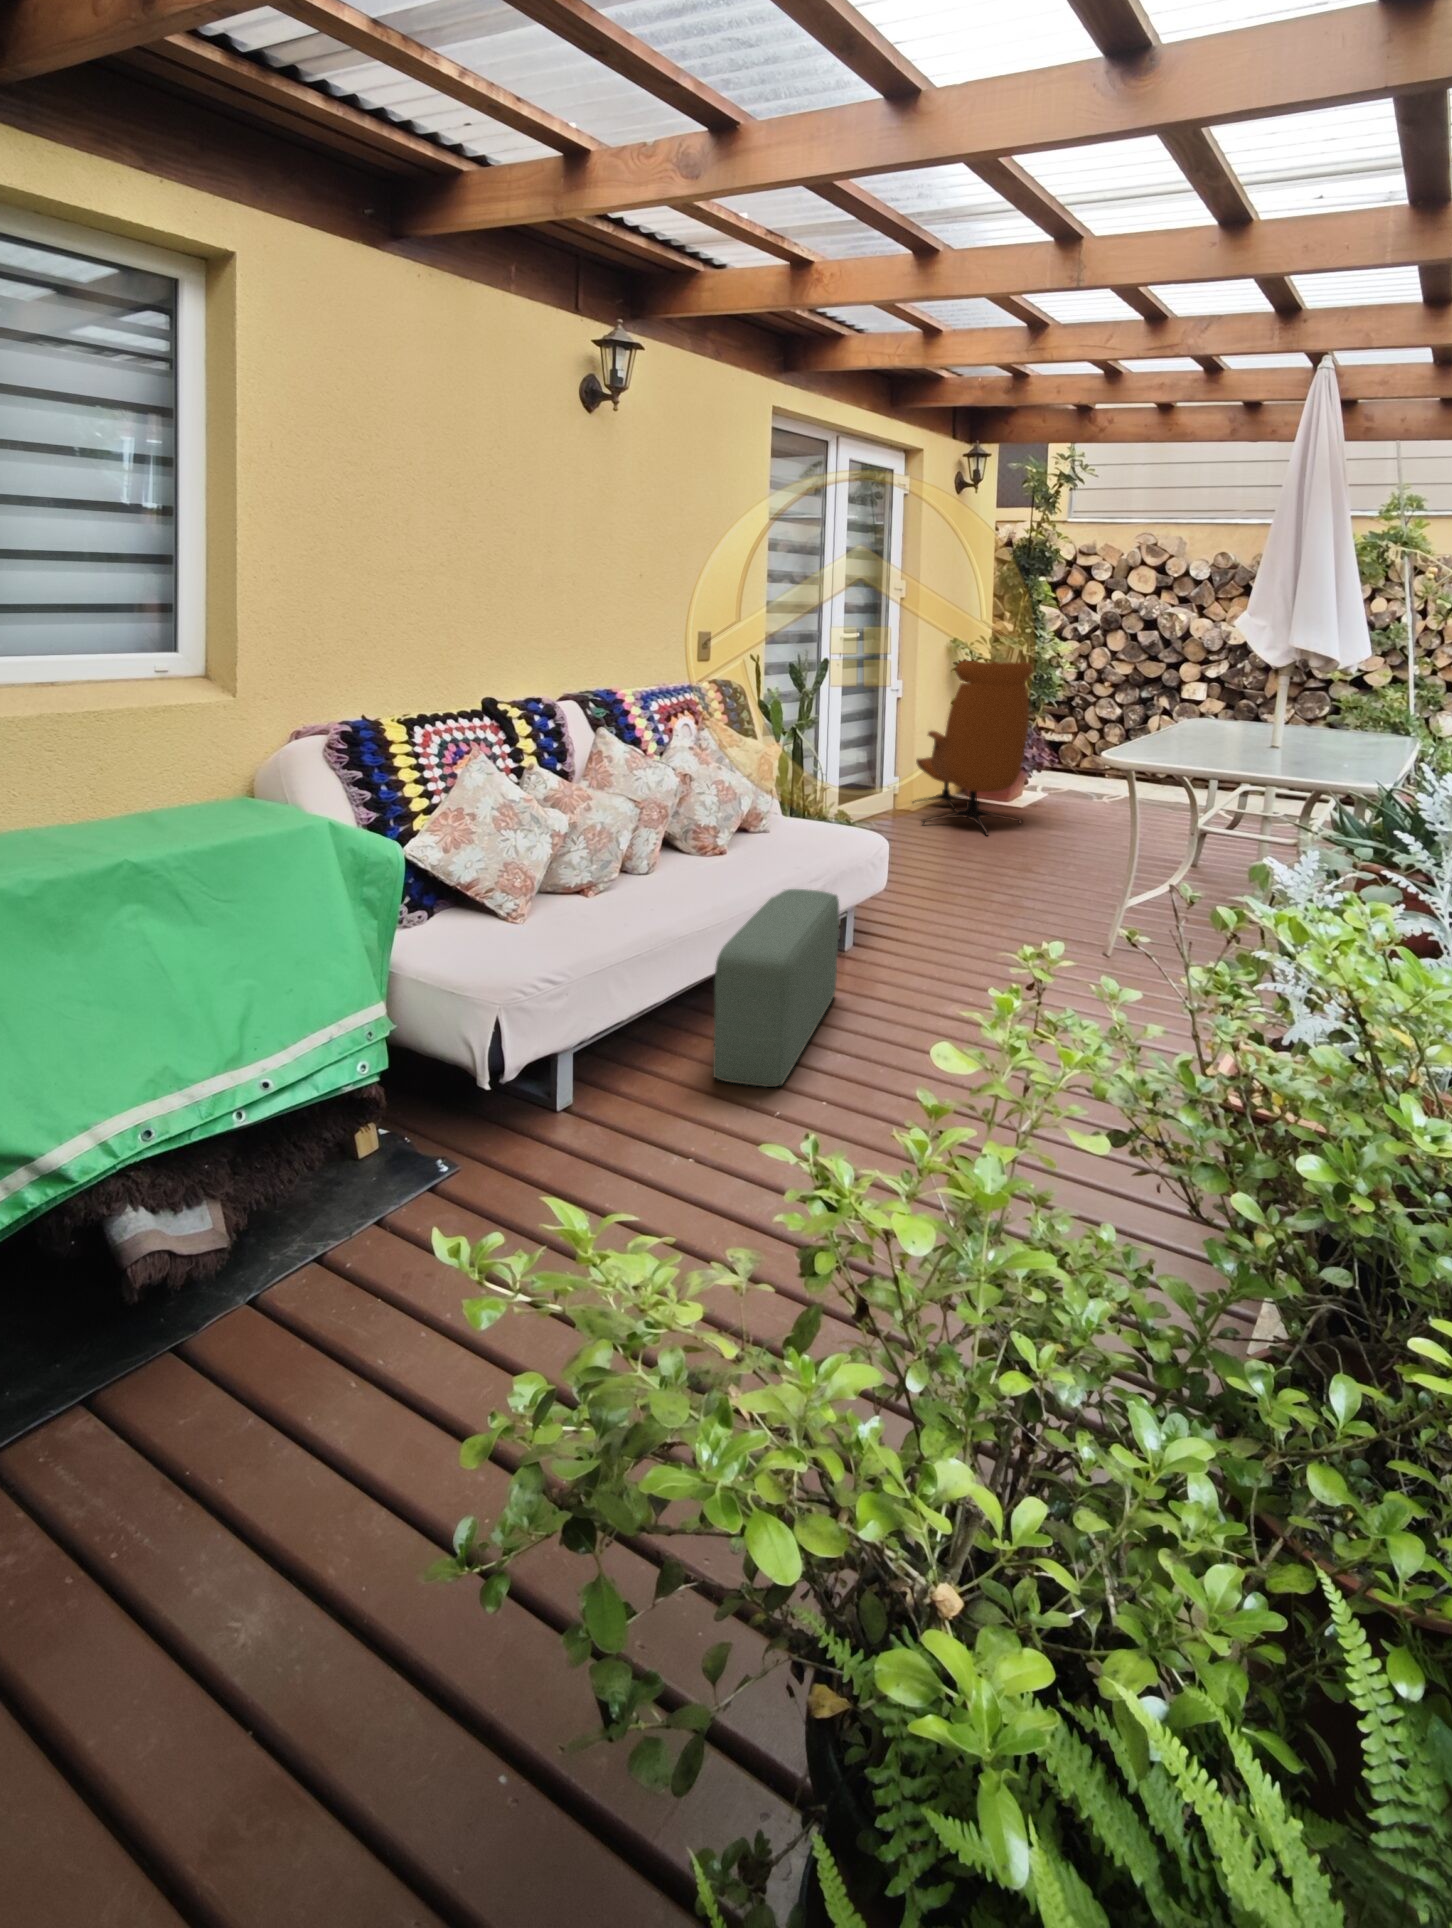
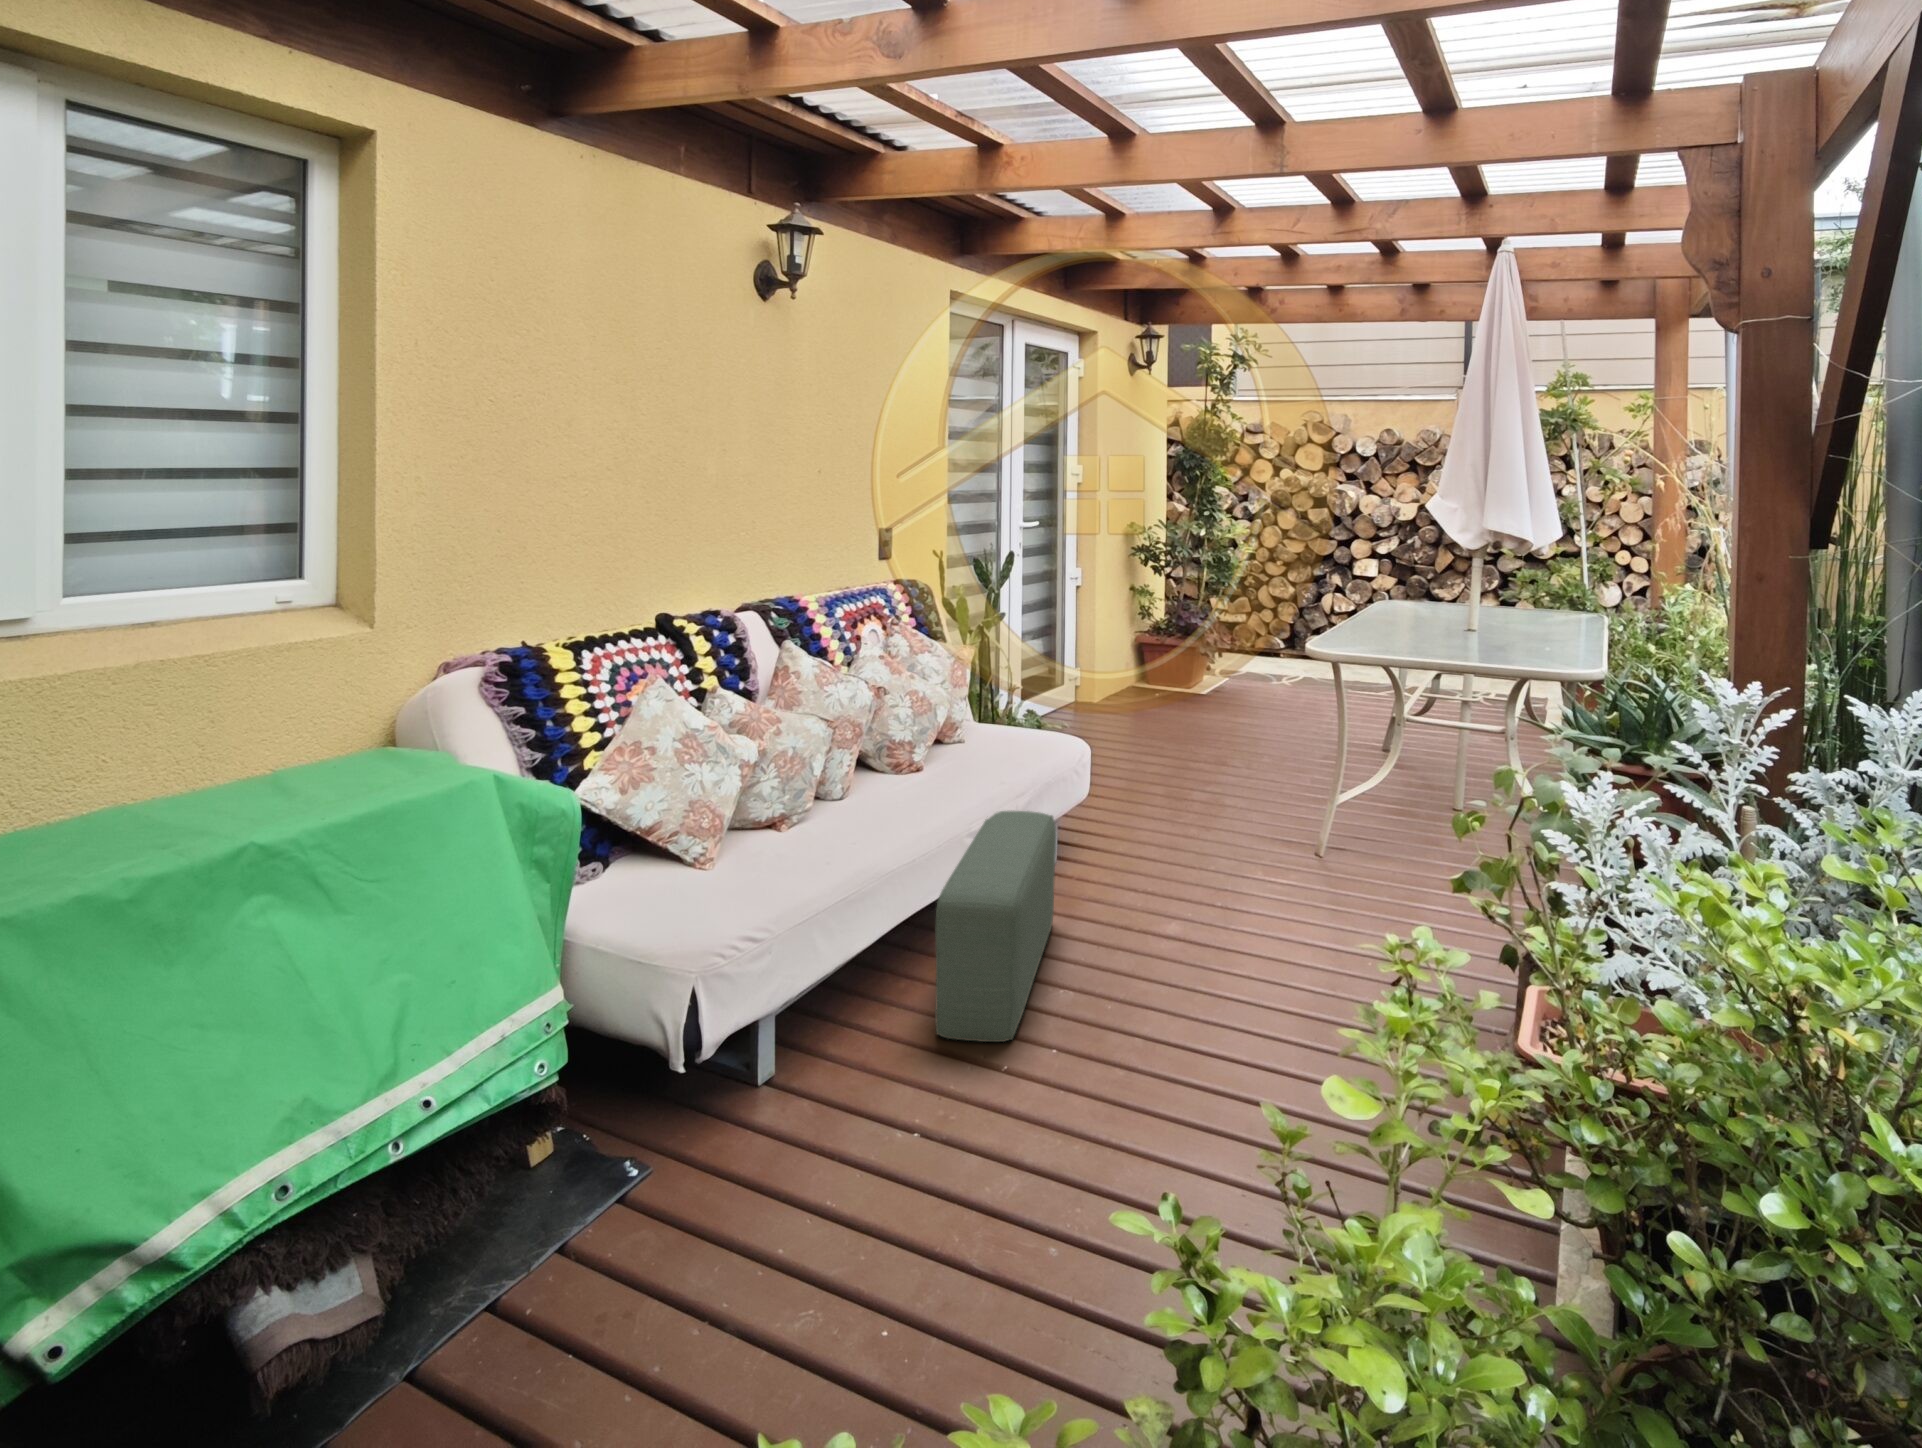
lounge chair: present [913,660,1033,835] -> none [1094,548,1219,728]

